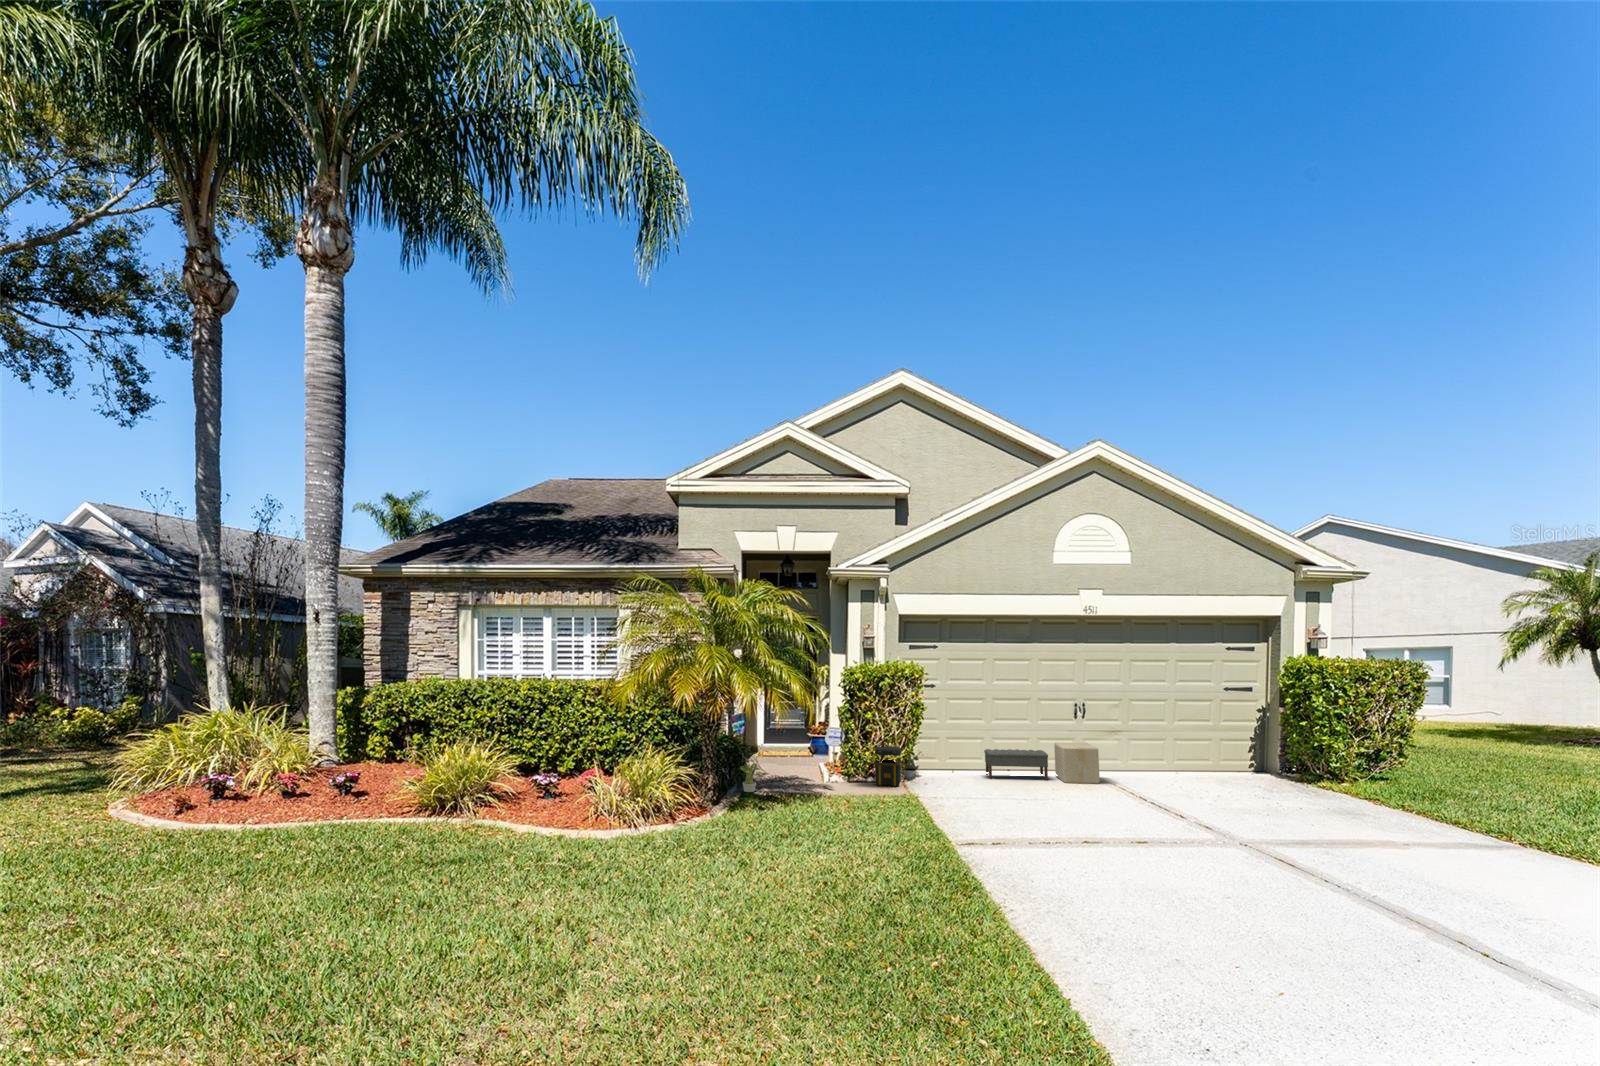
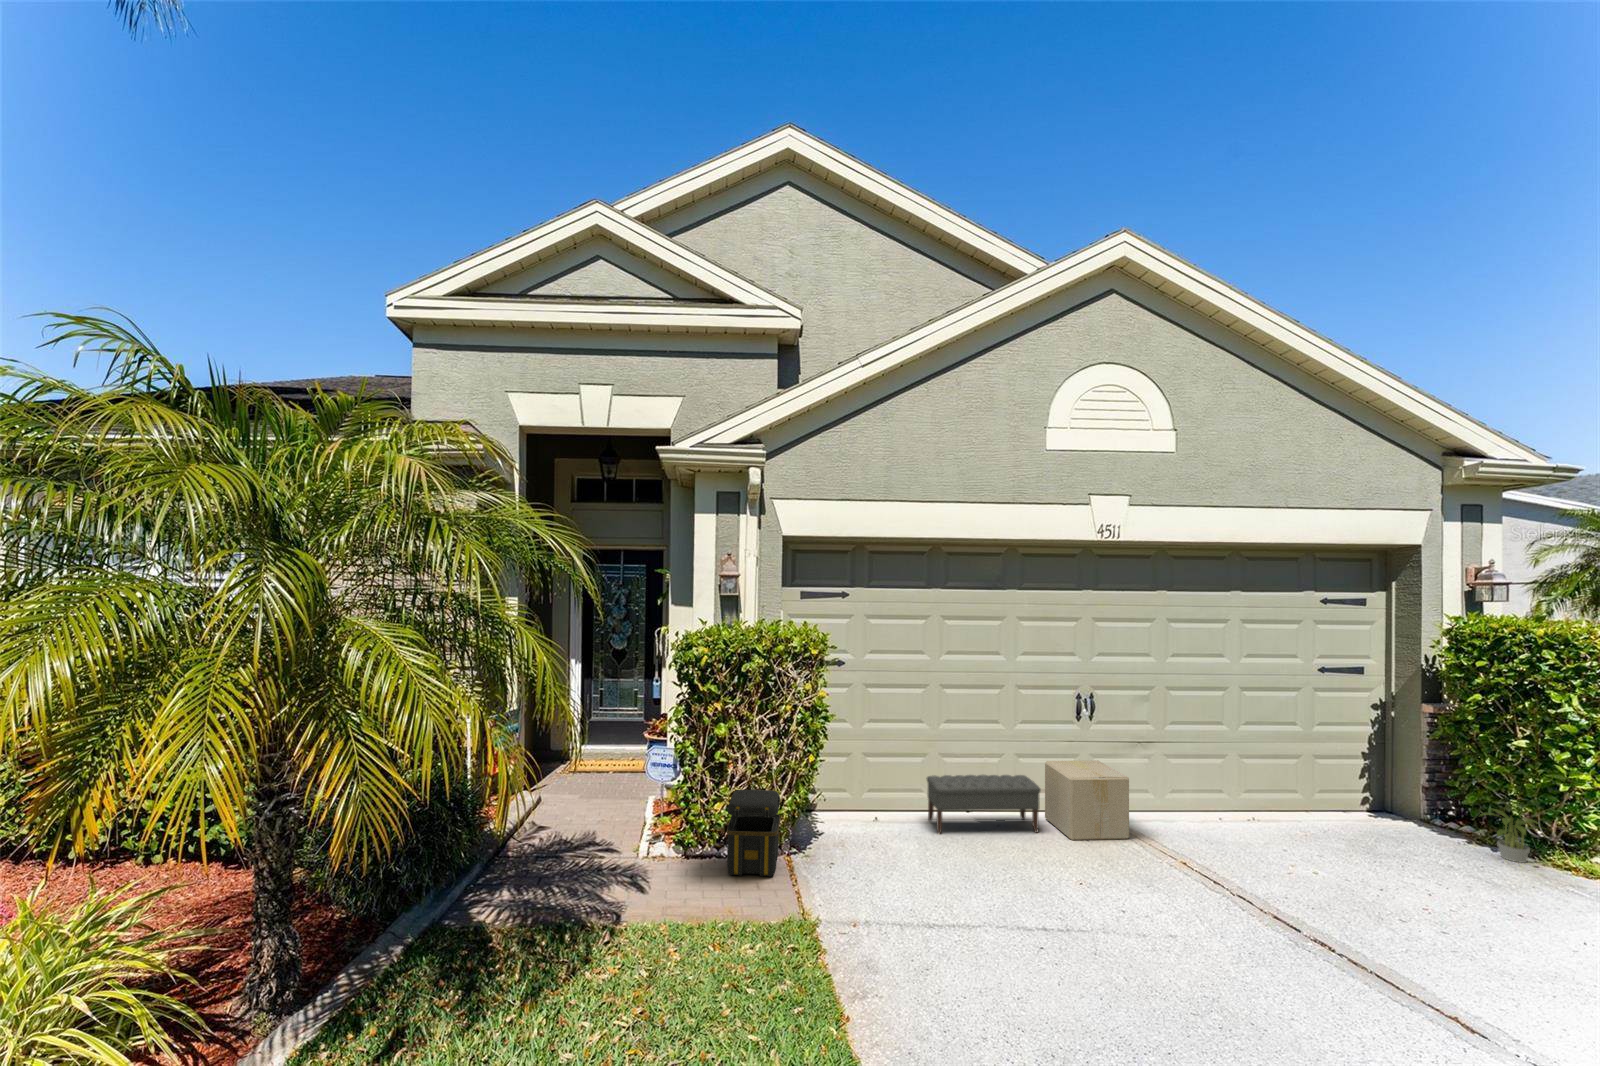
potted plant: present [740,764,762,792] -> present [1480,809,1539,863]

